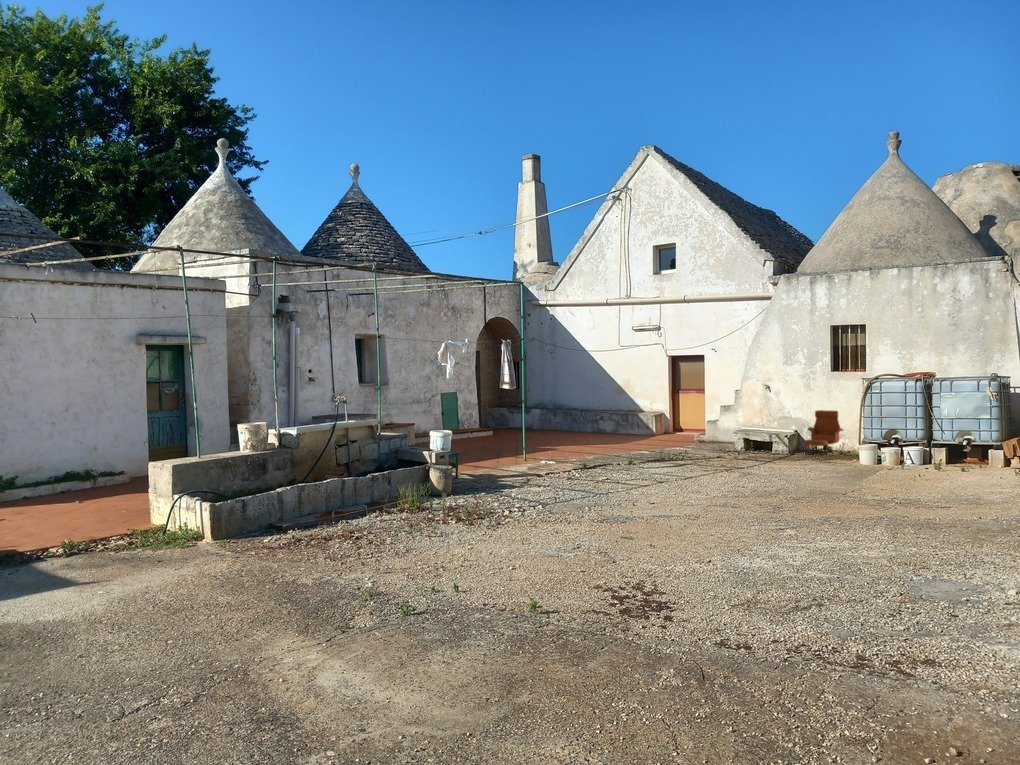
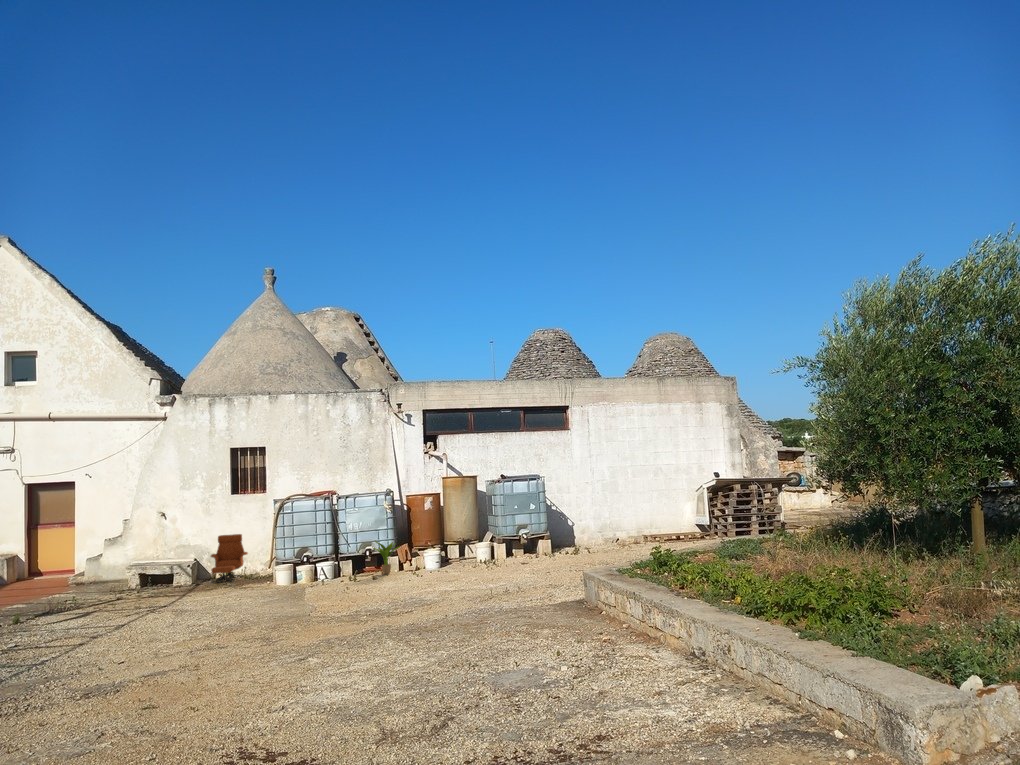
potted plant: none [971,429,1007,468] -> present [372,541,399,574]

